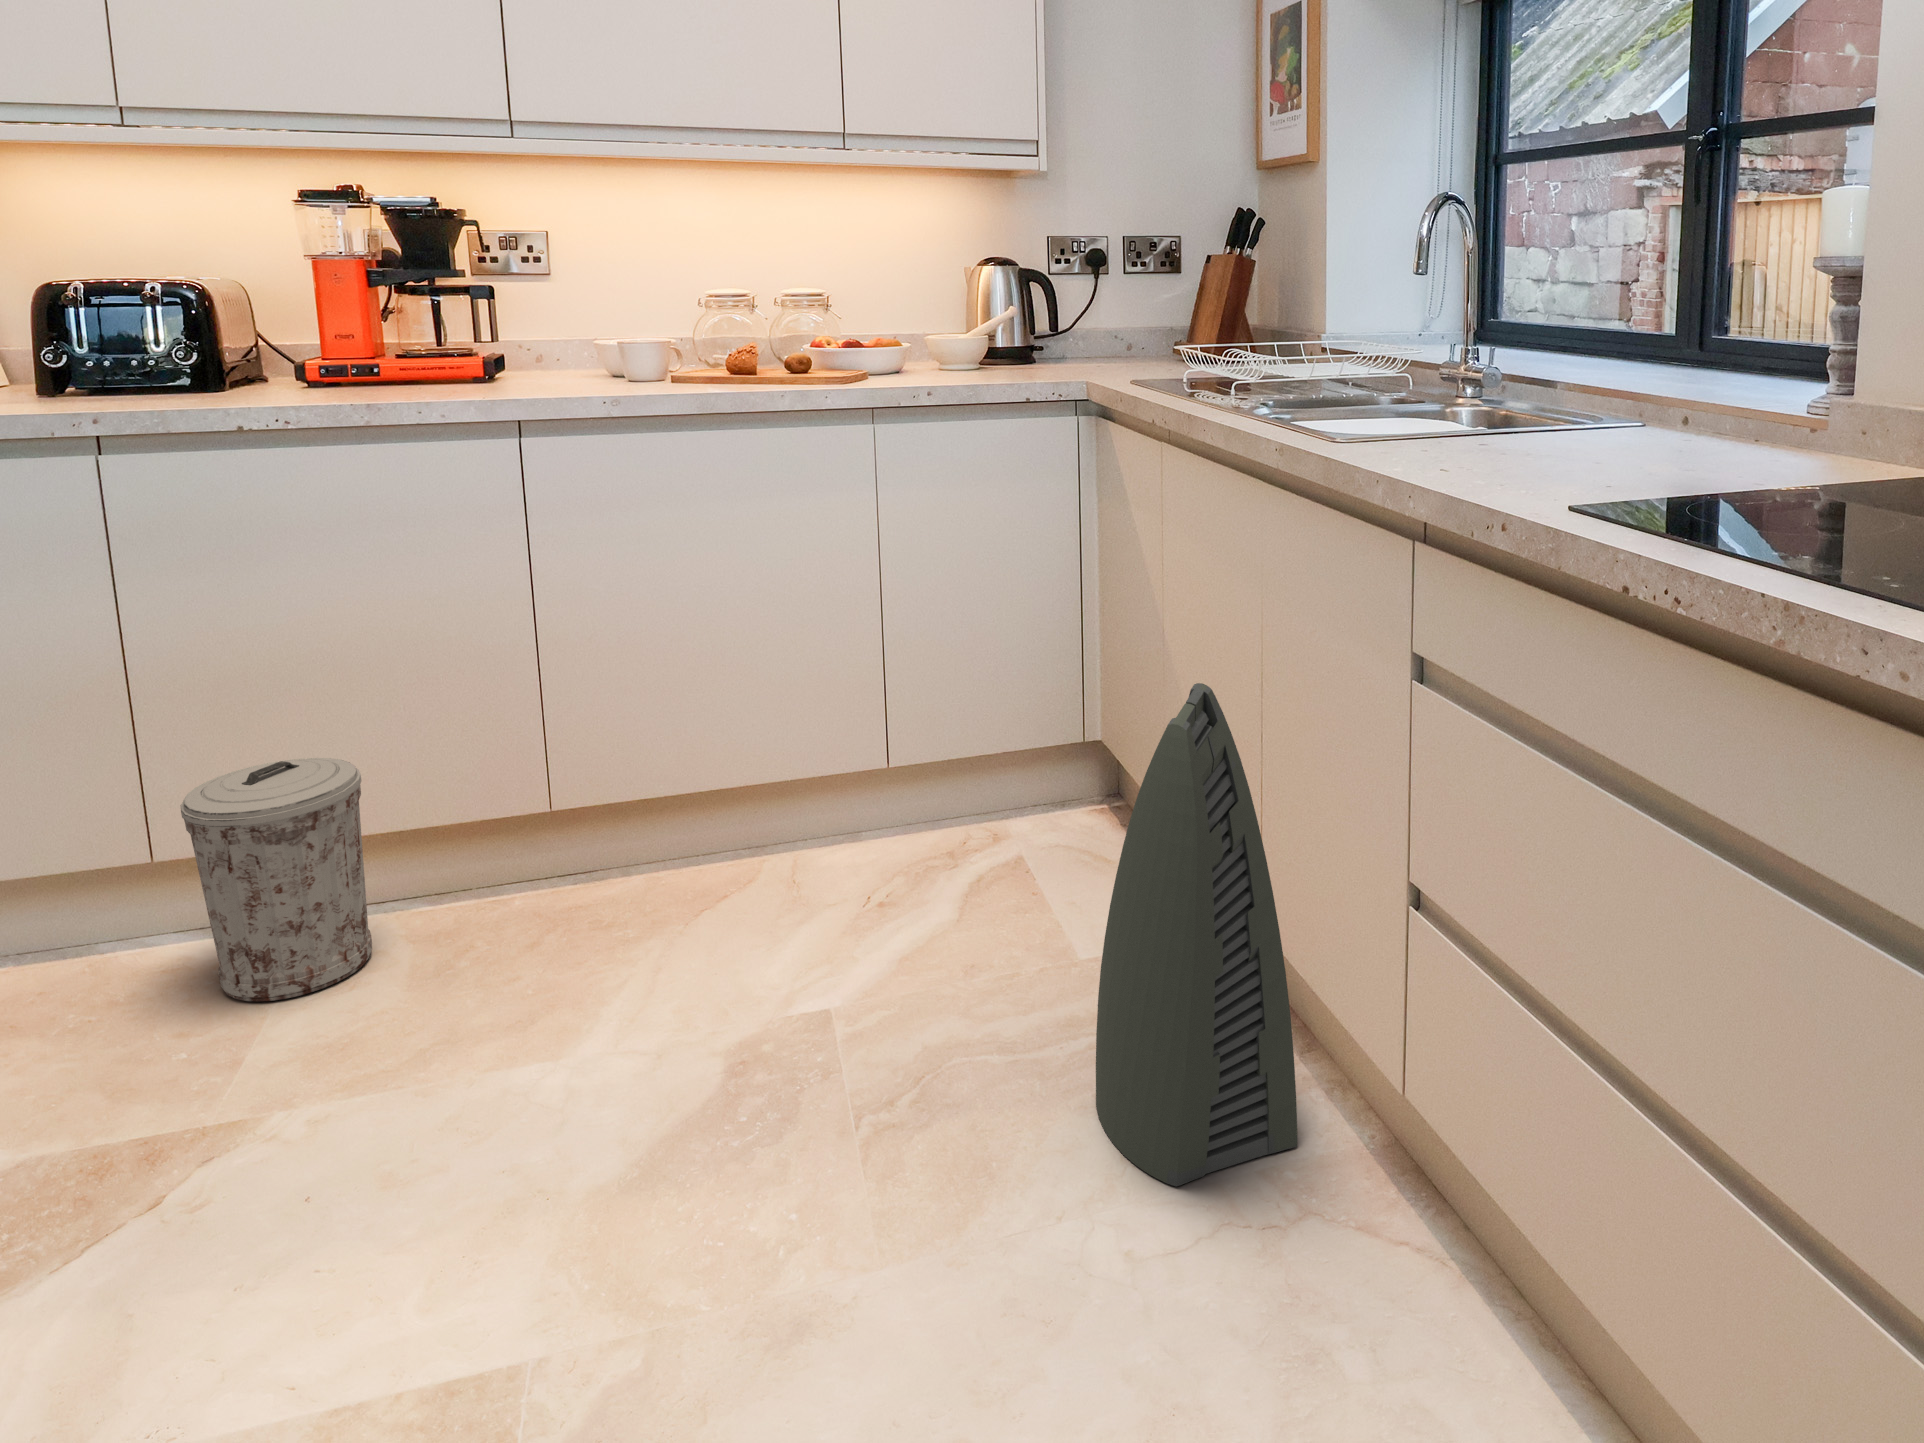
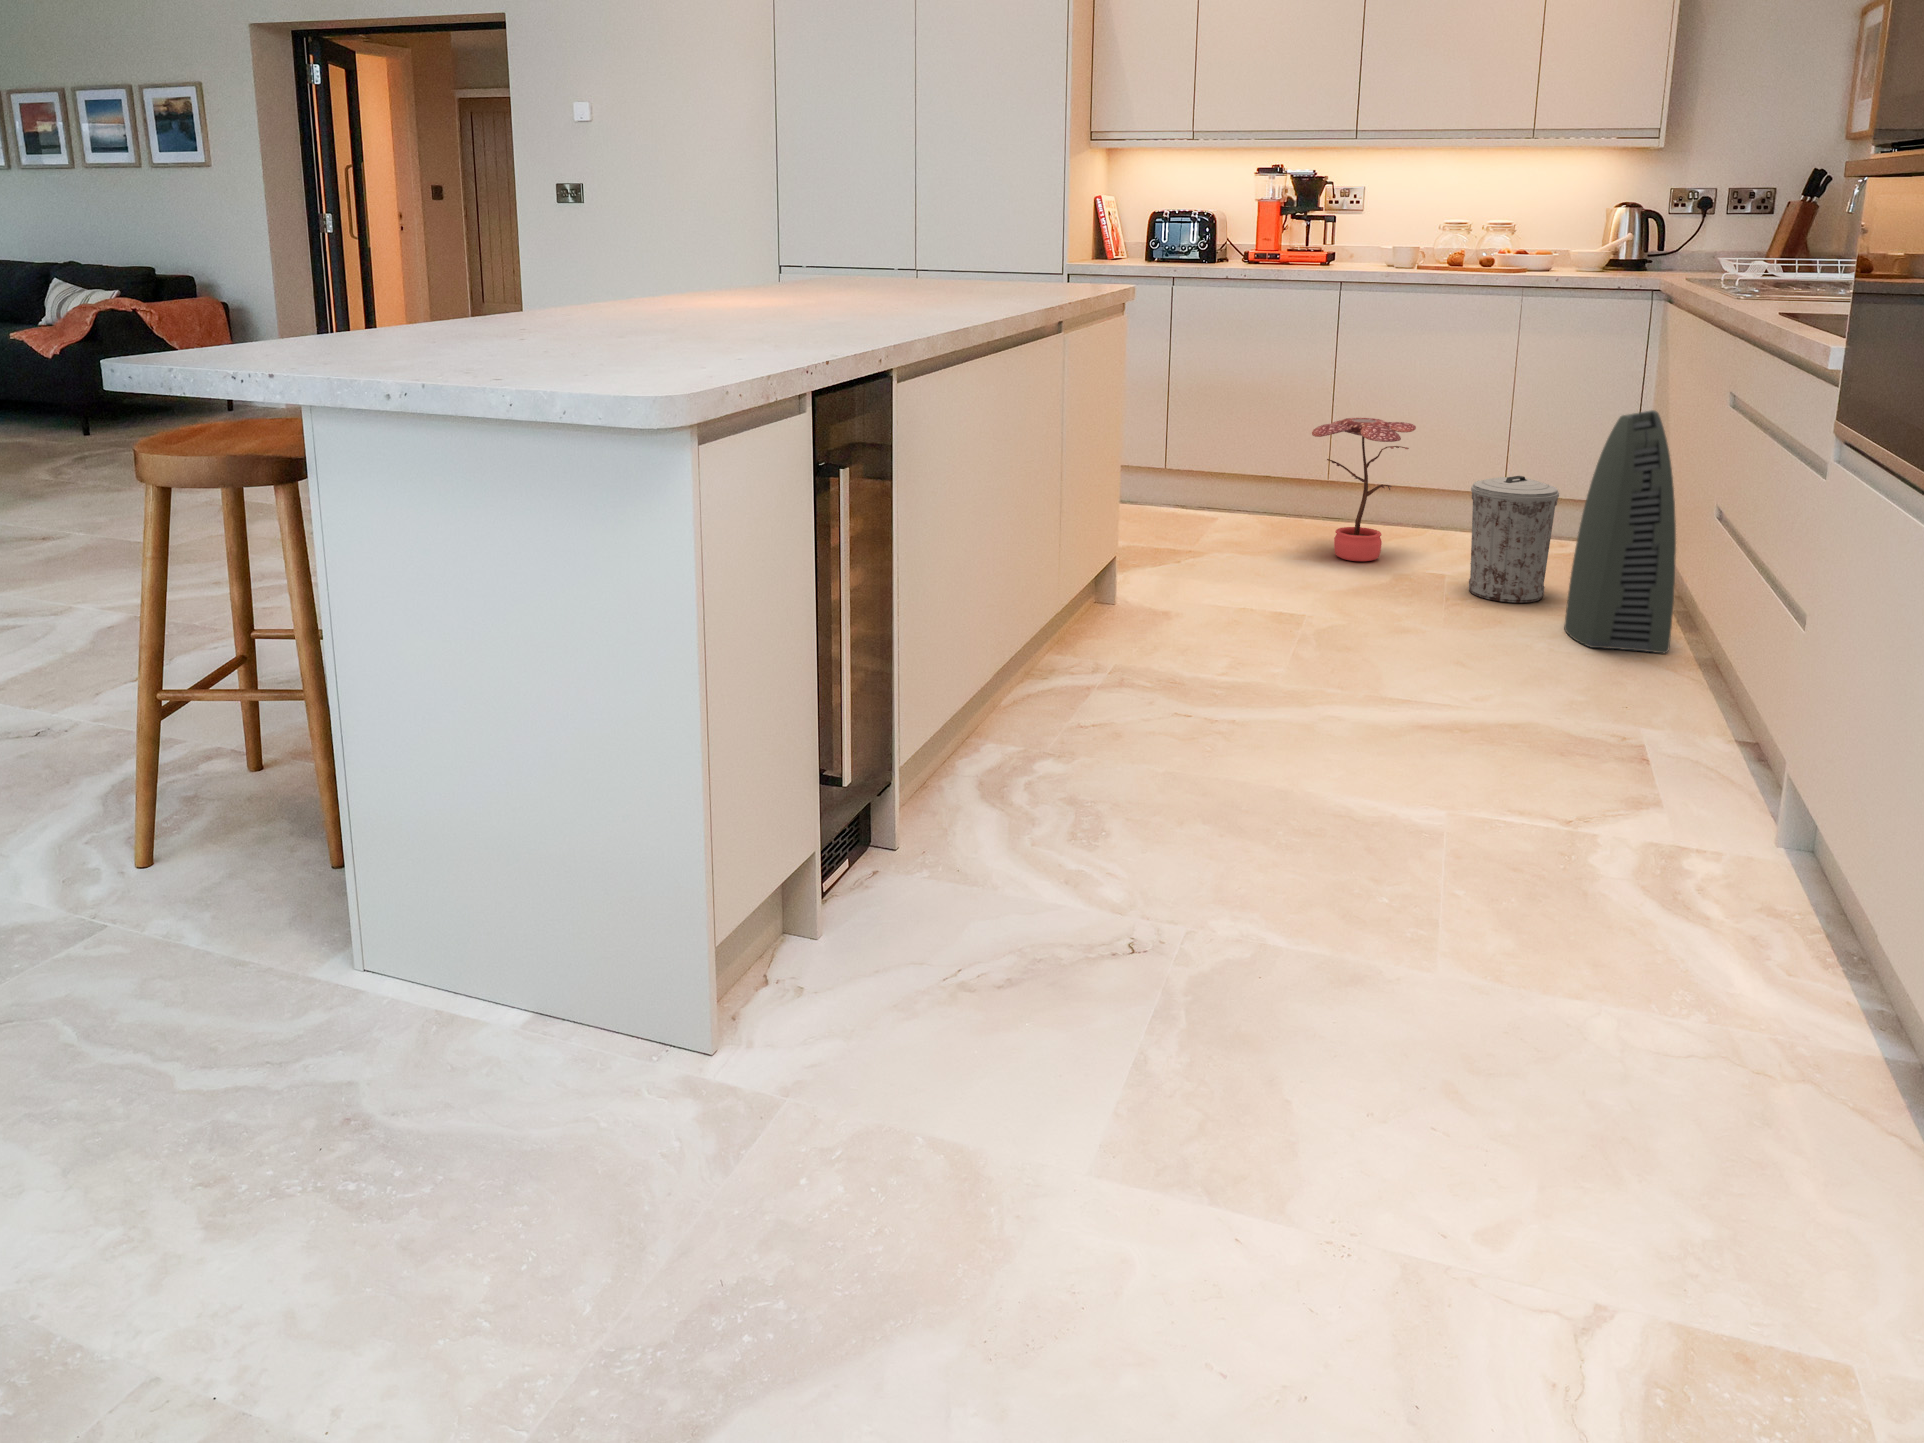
potted plant: none [501,703,725,1012] -> present [1312,418,1416,561]
trash can: present [180,758,372,1002] -> present [1469,476,1559,603]

